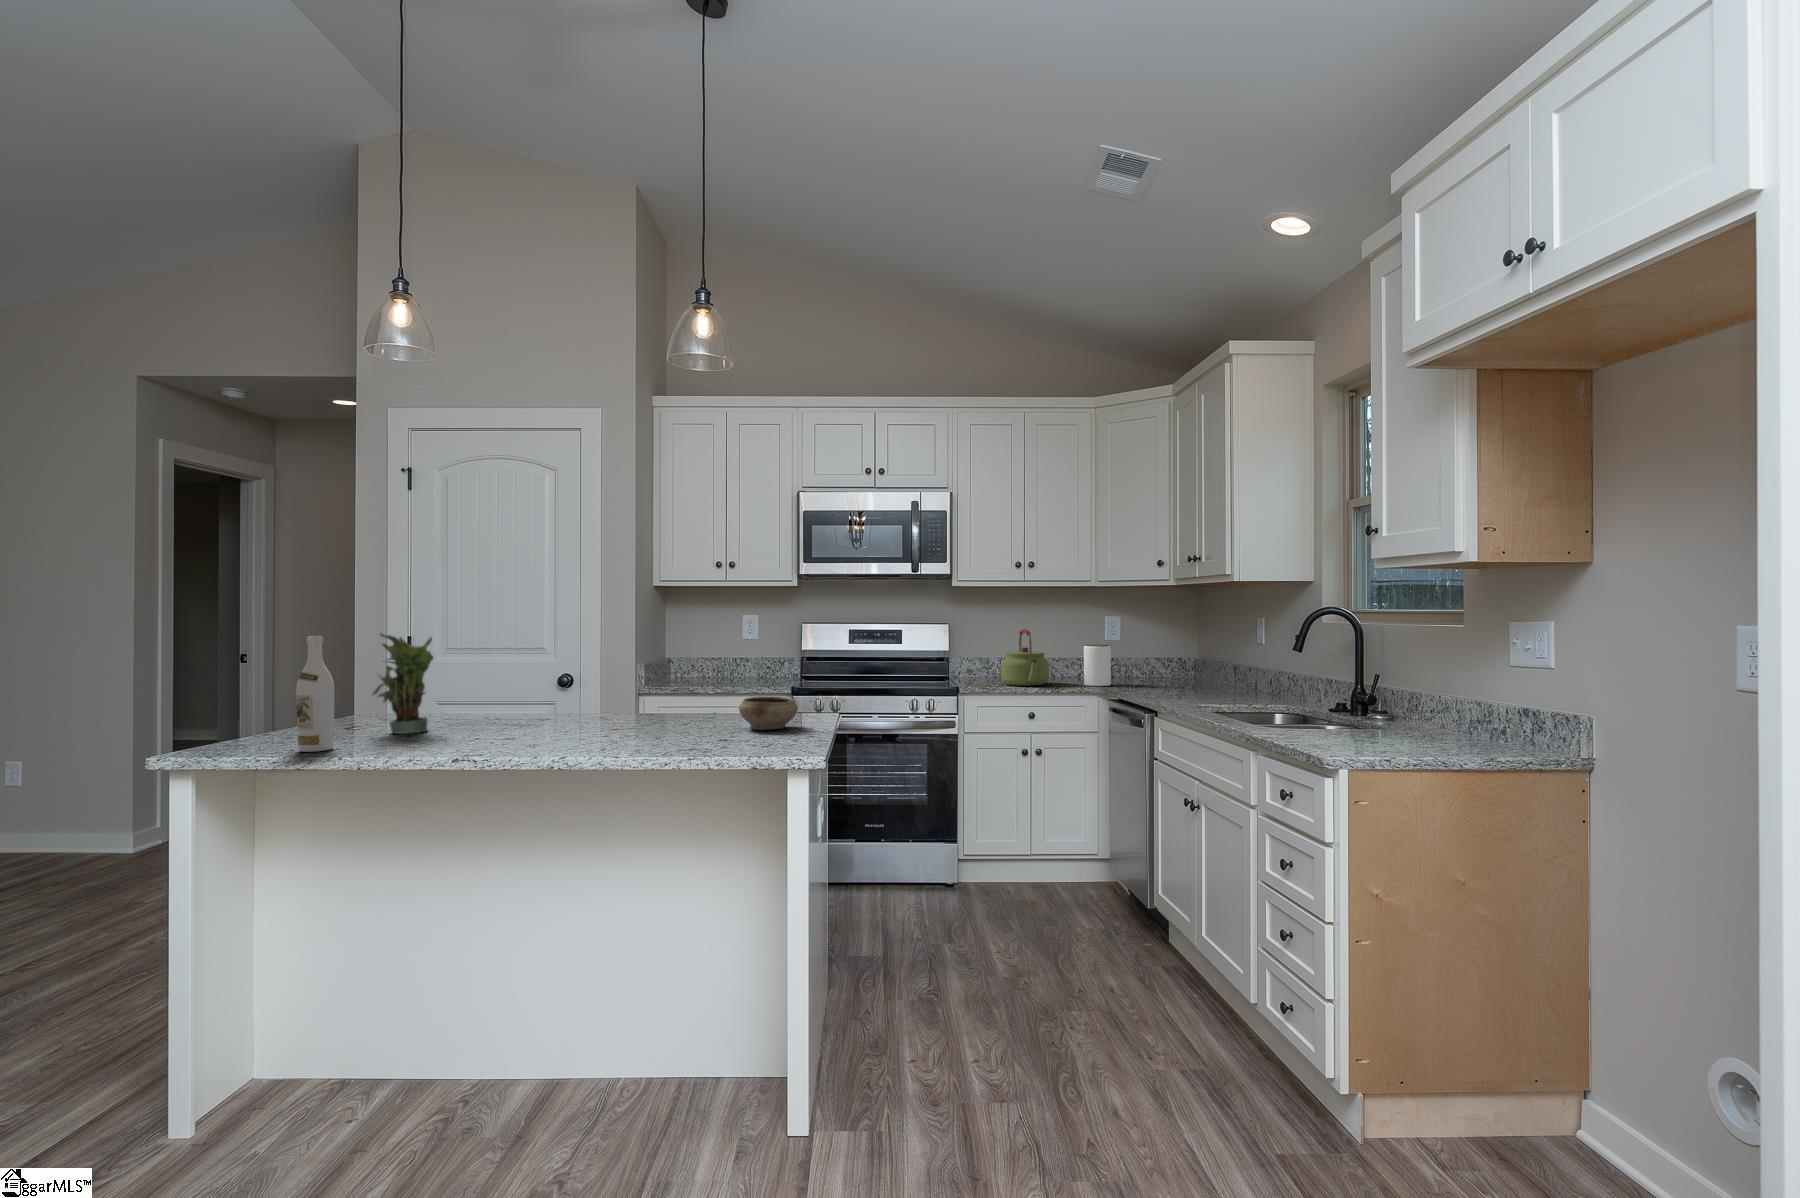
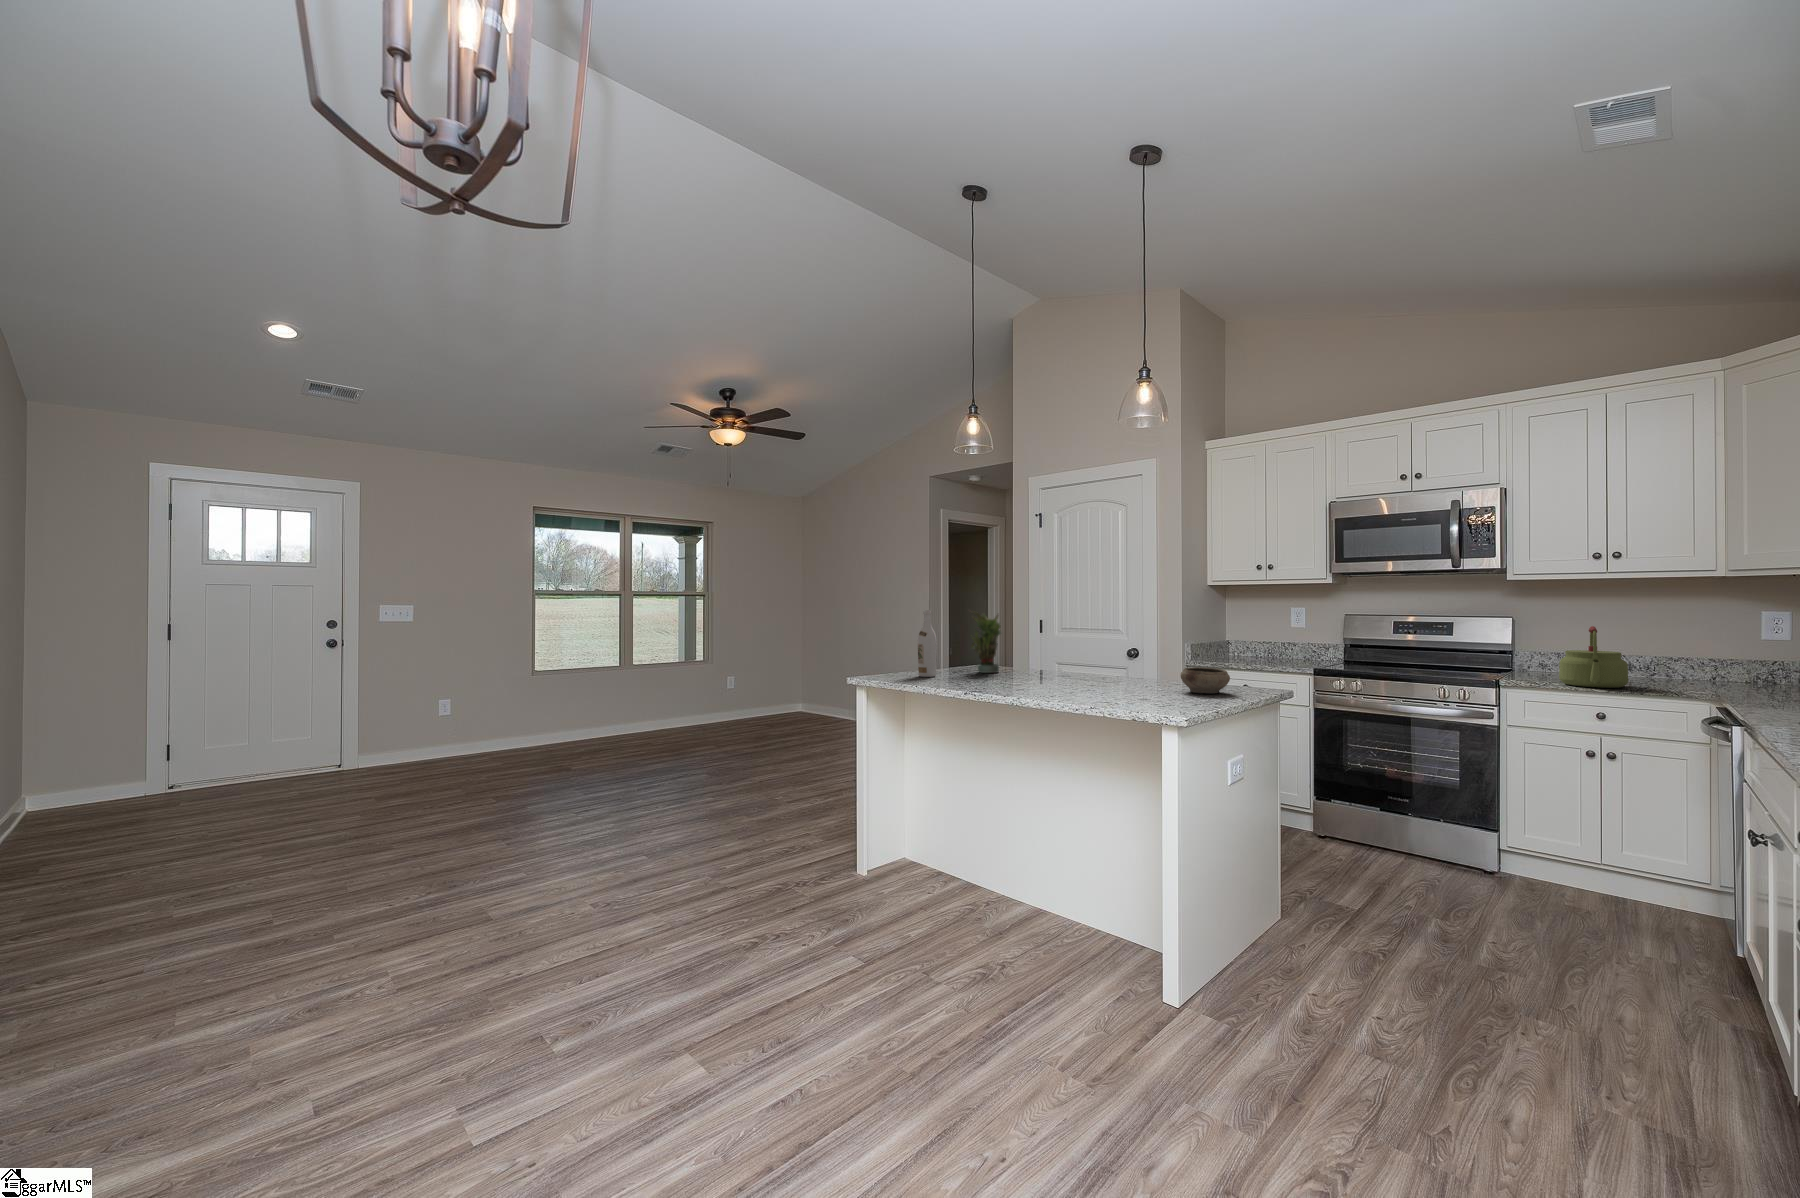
jar: present [1084,644,1111,686] -> none [1682,647,1727,696]

